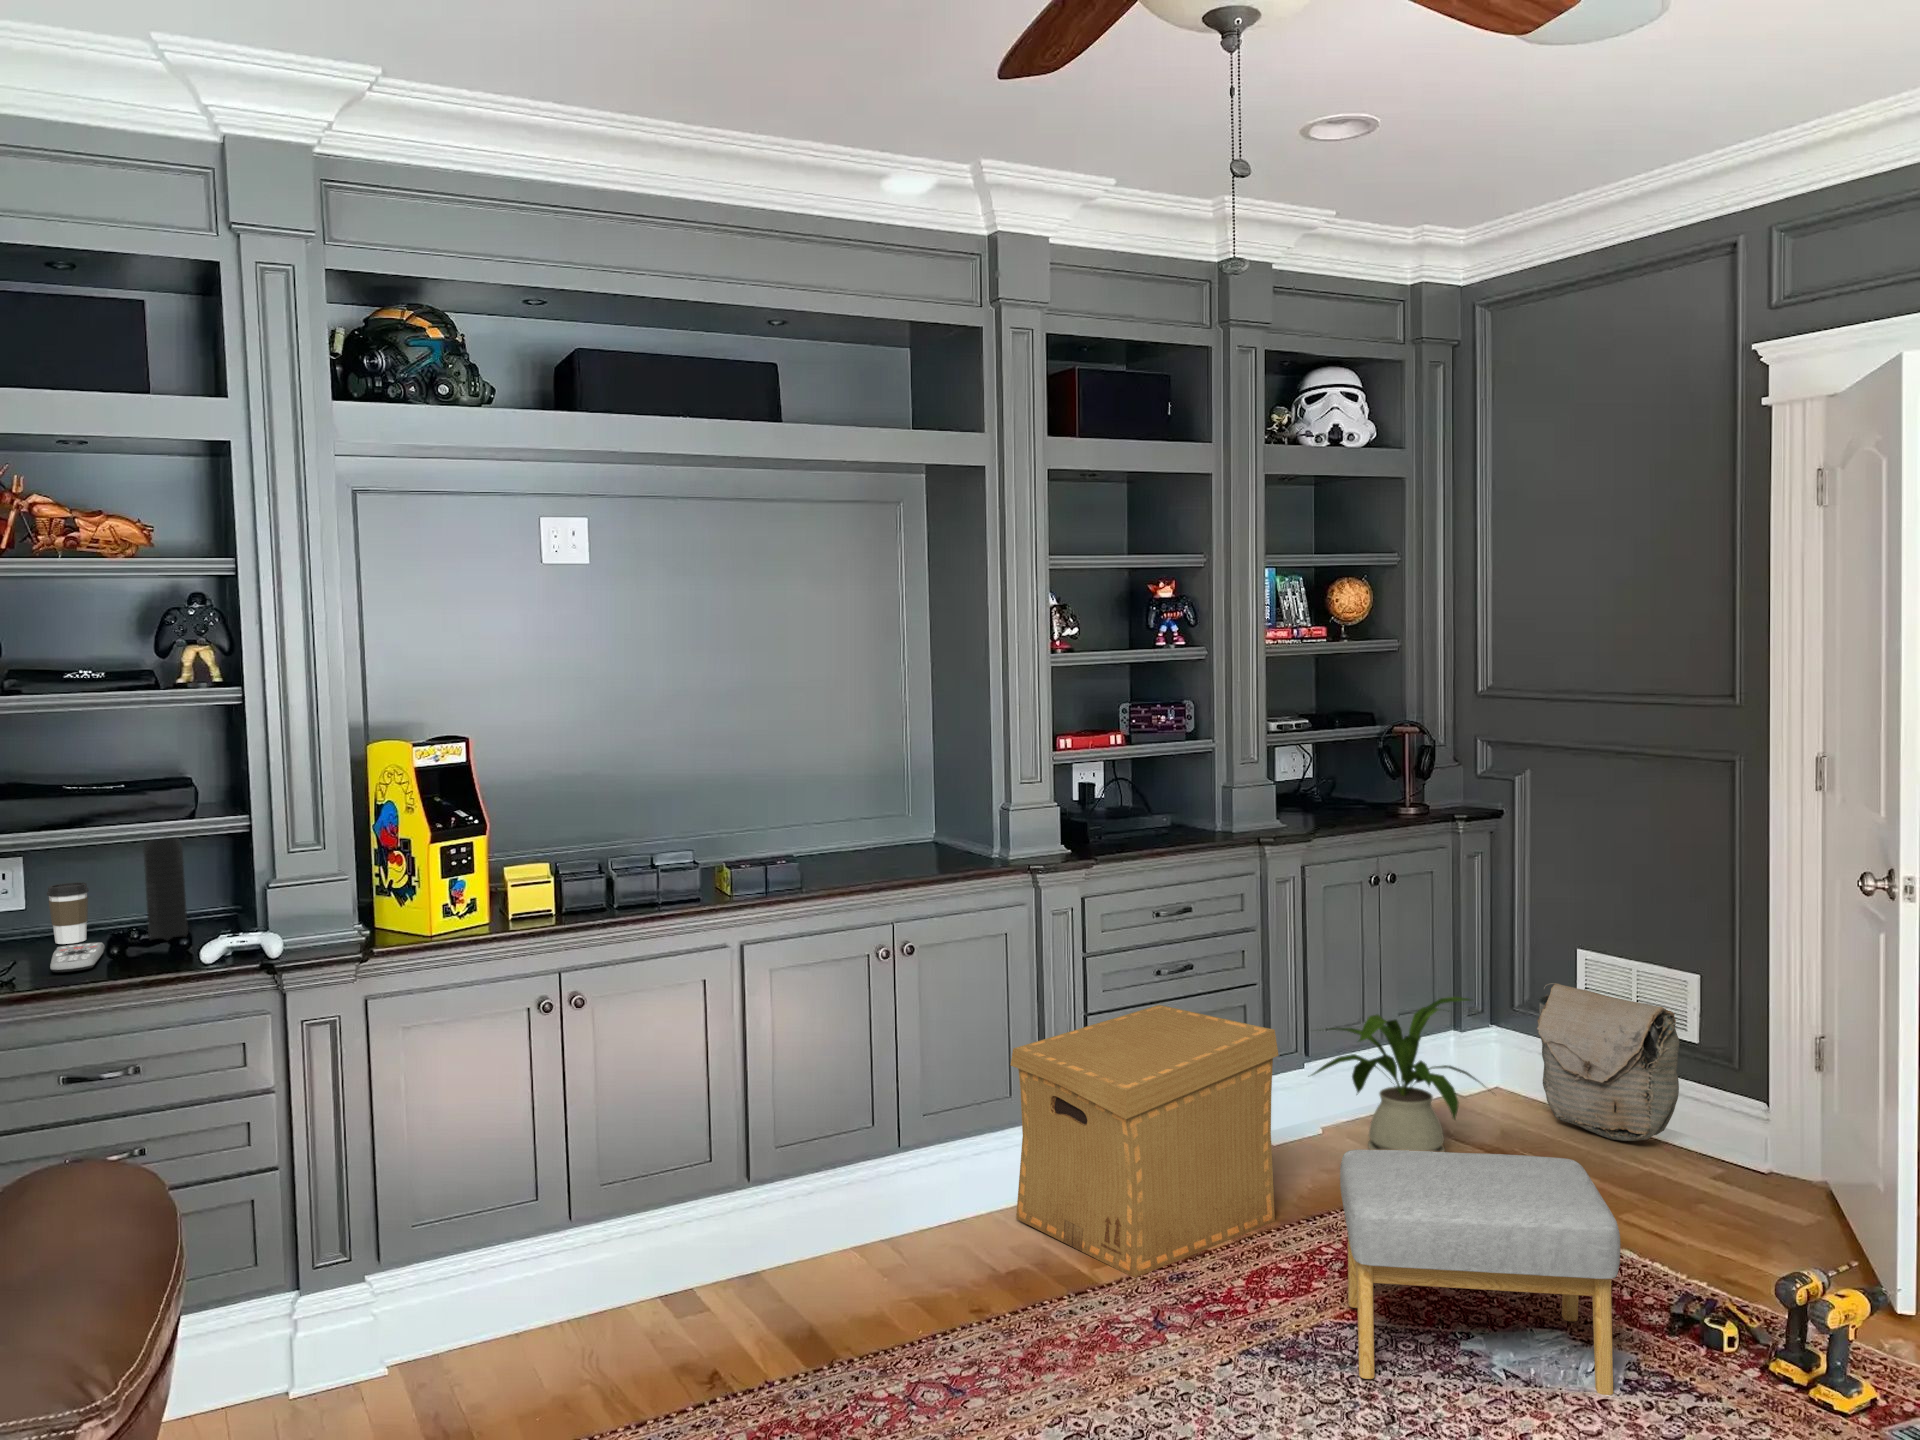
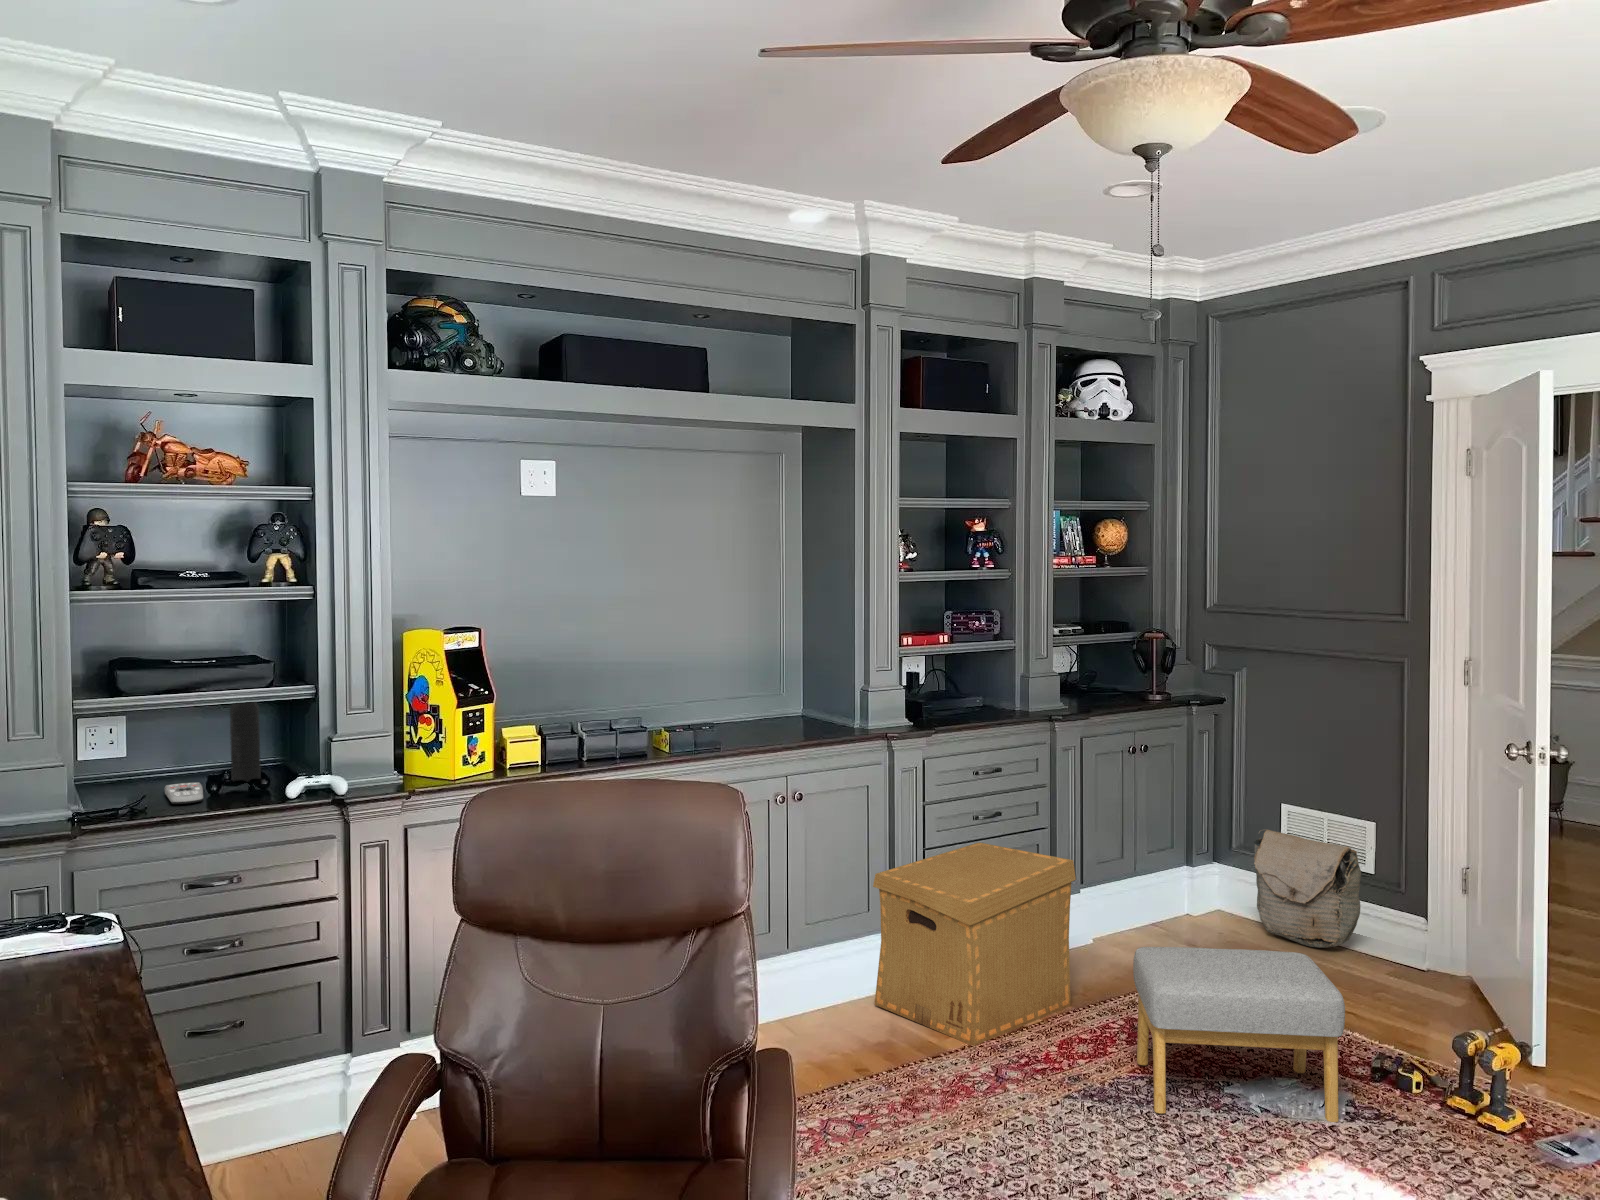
coffee cup: present [47,882,89,944] -> none [151,736,182,784]
house plant: present [1312,997,1491,1152] -> none [1086,838,1228,966]

